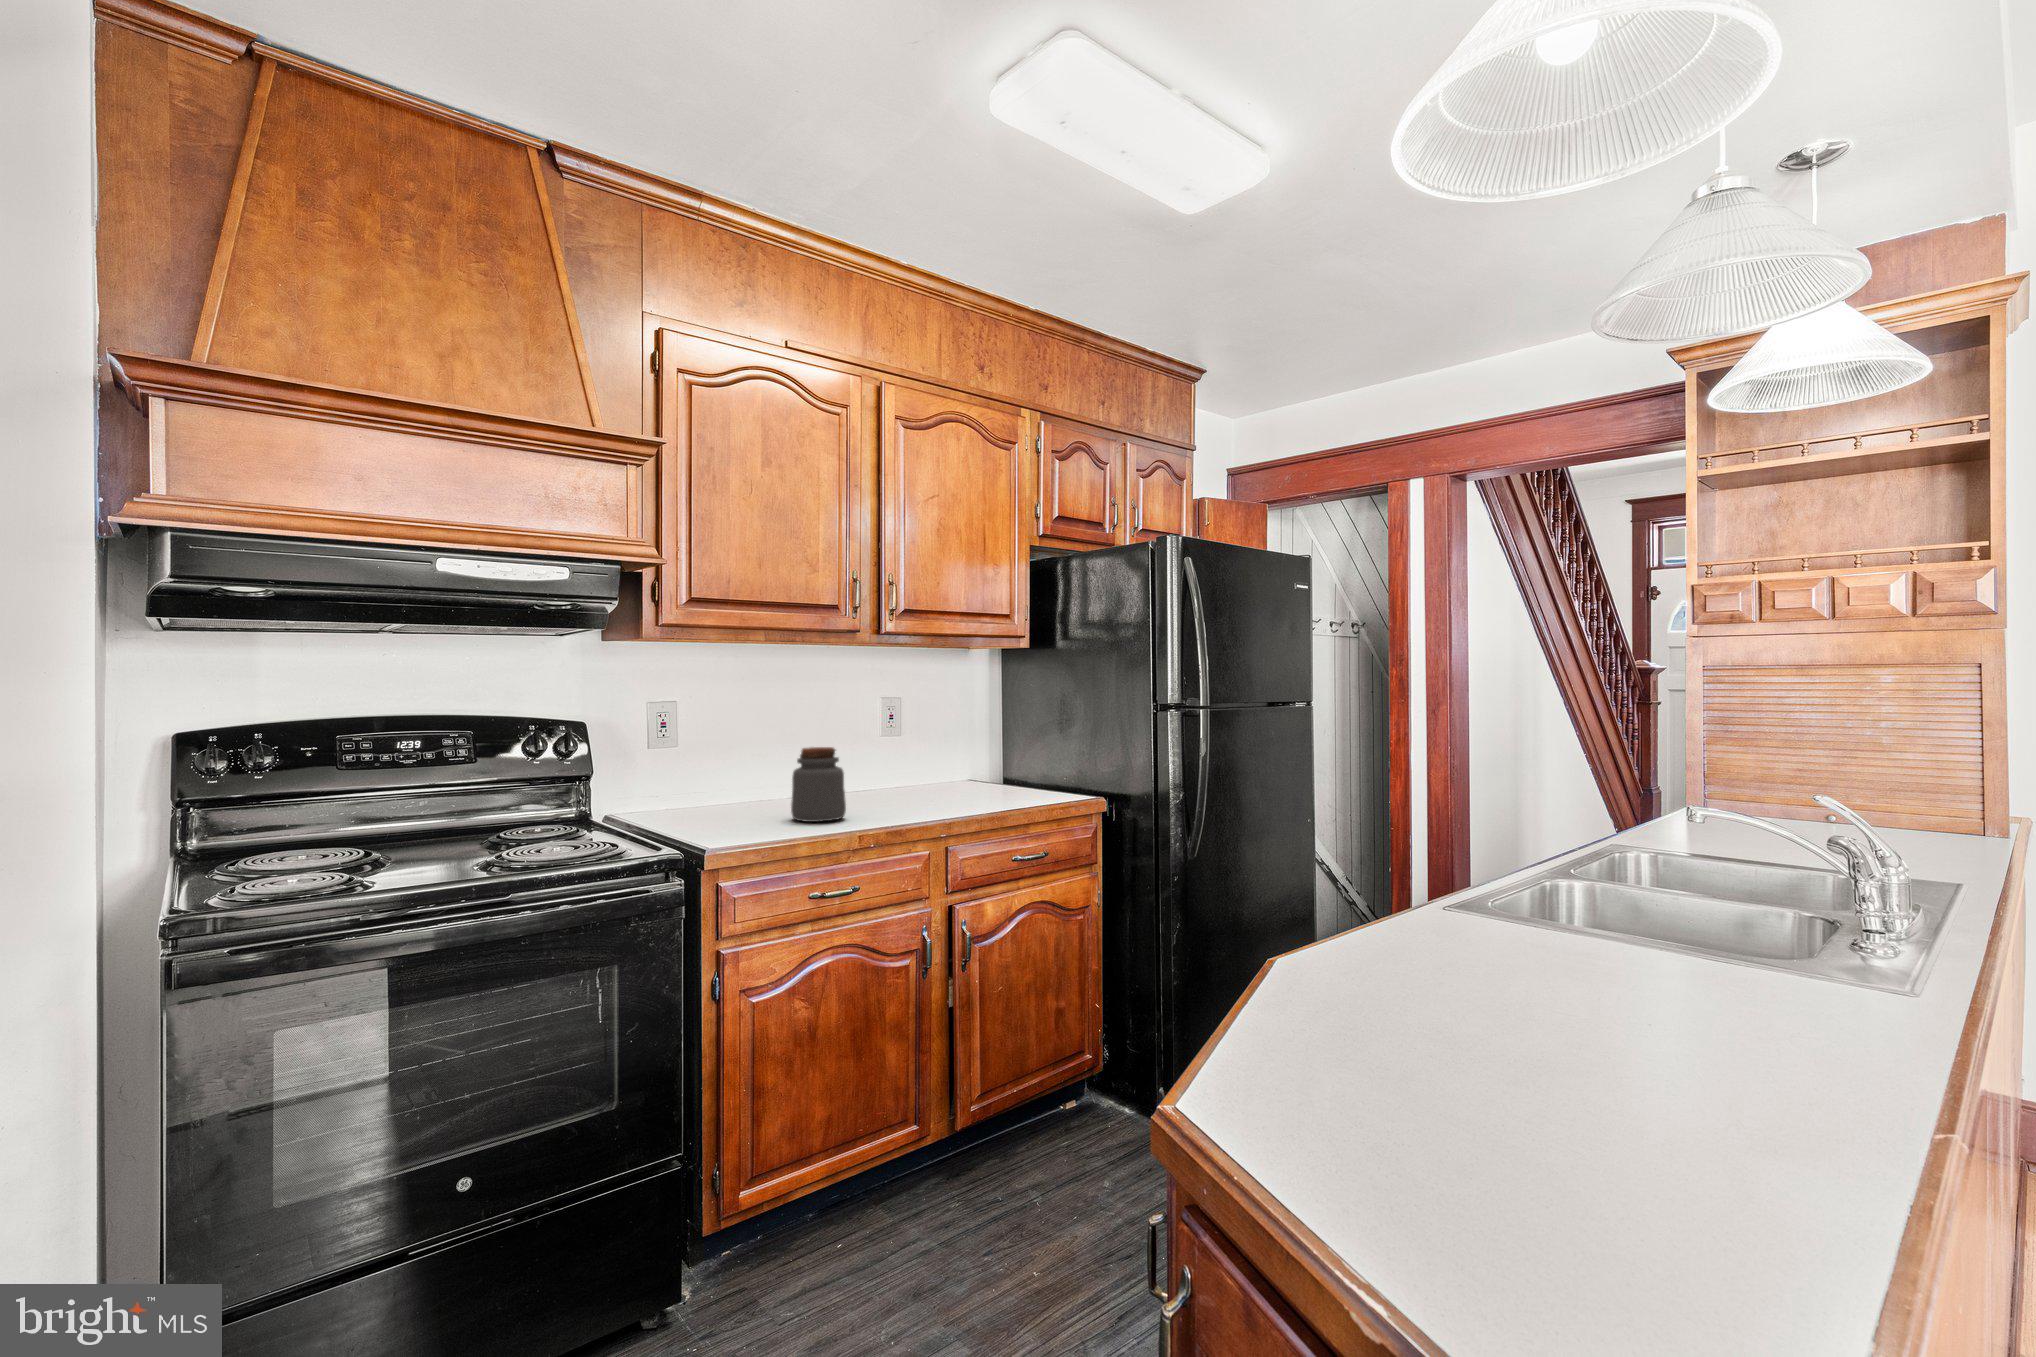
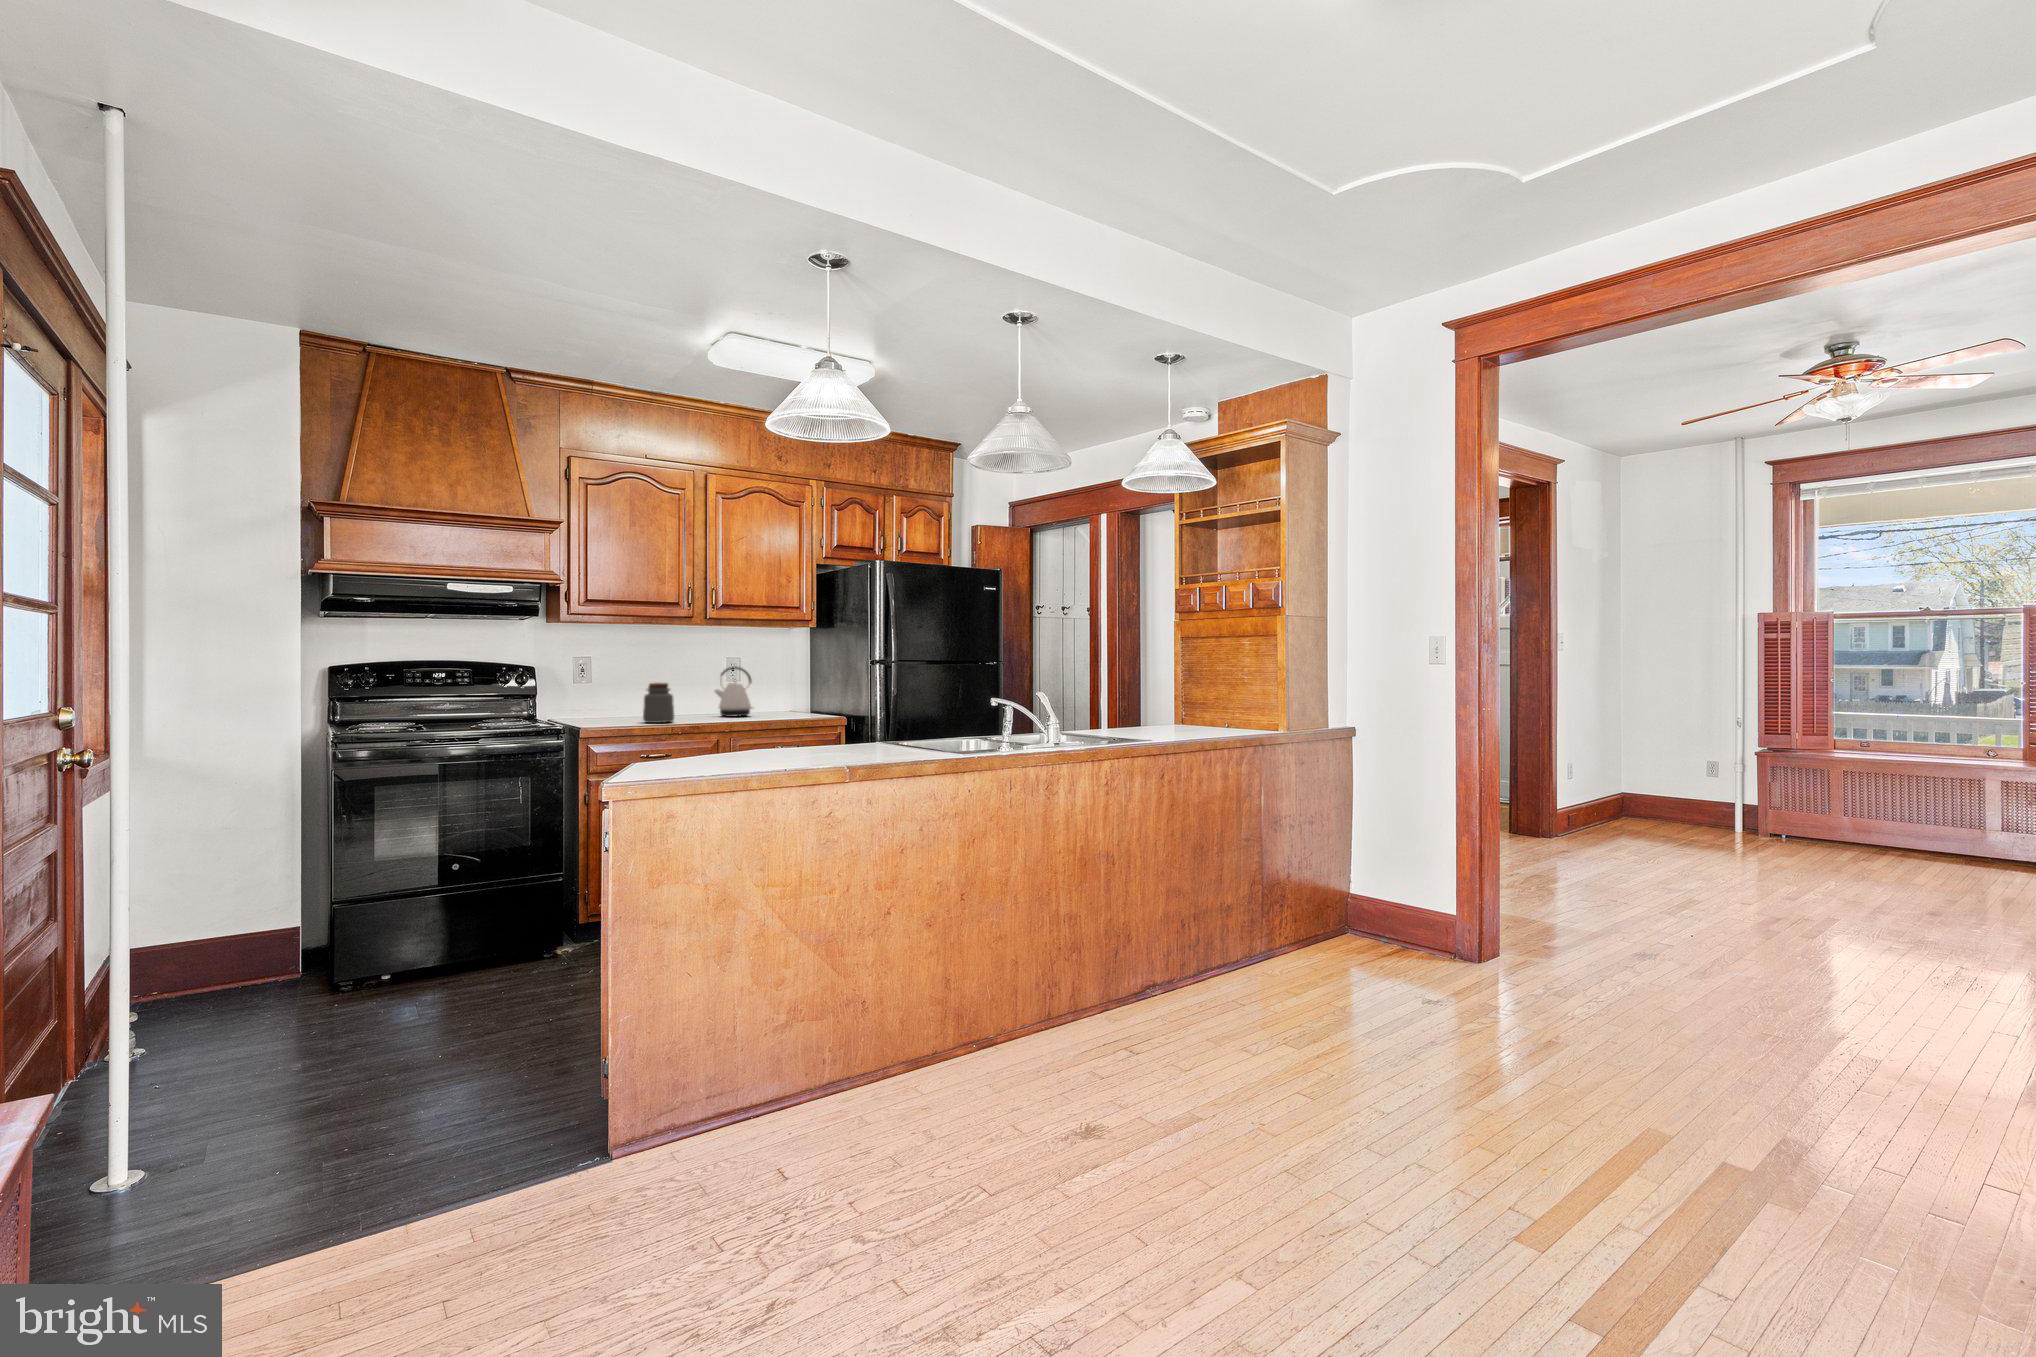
kettle: none [874,711,940,795] -> present [715,667,753,717]

